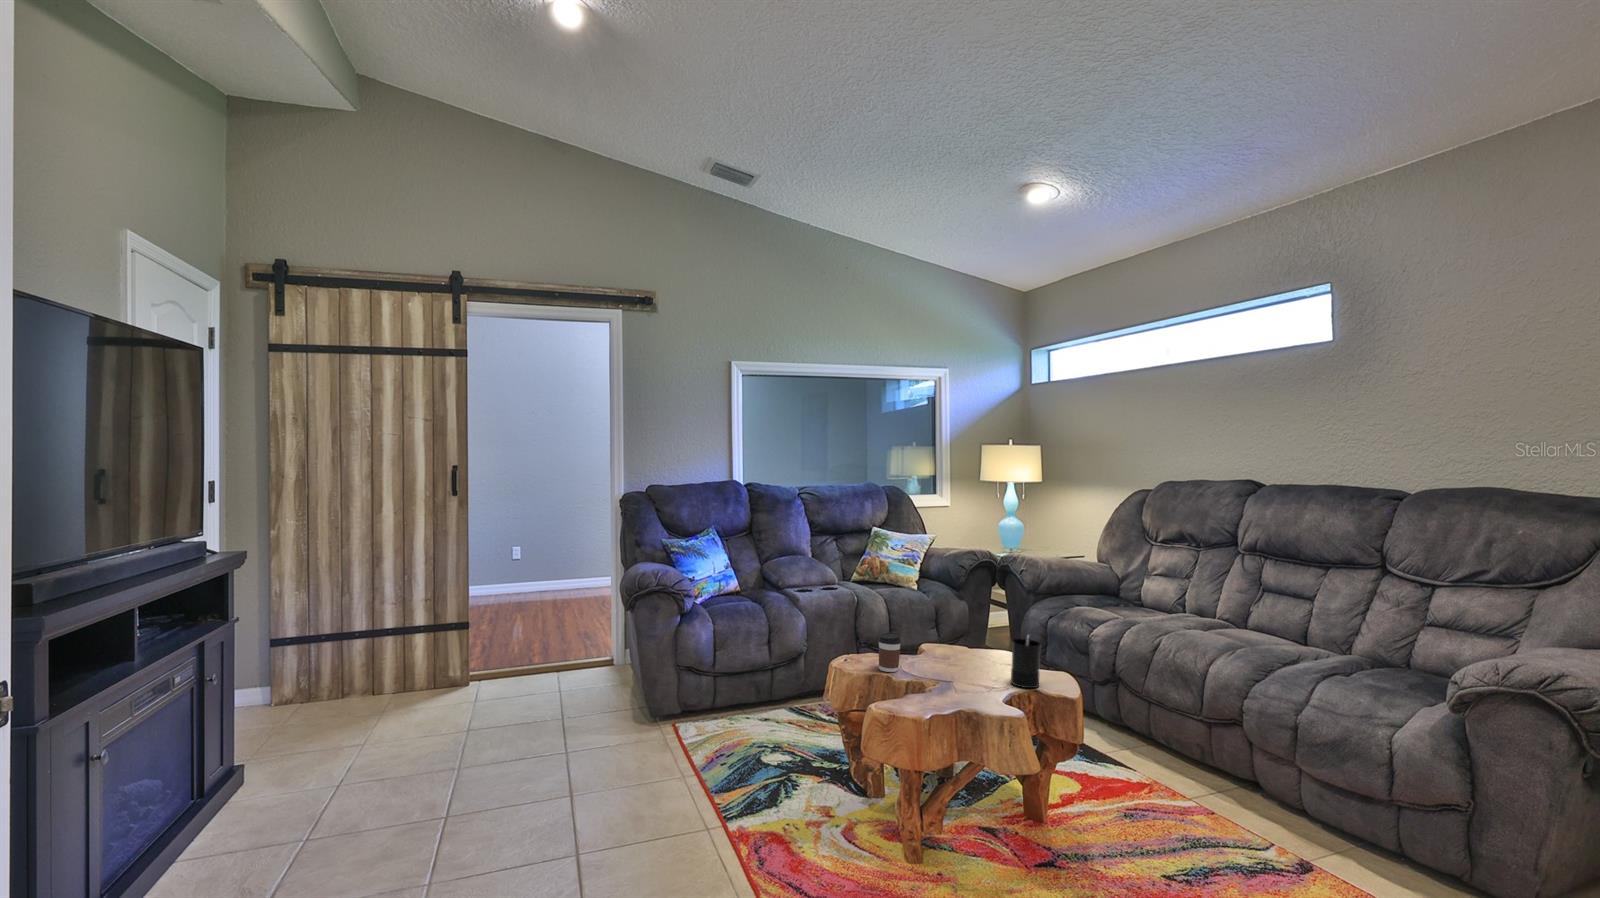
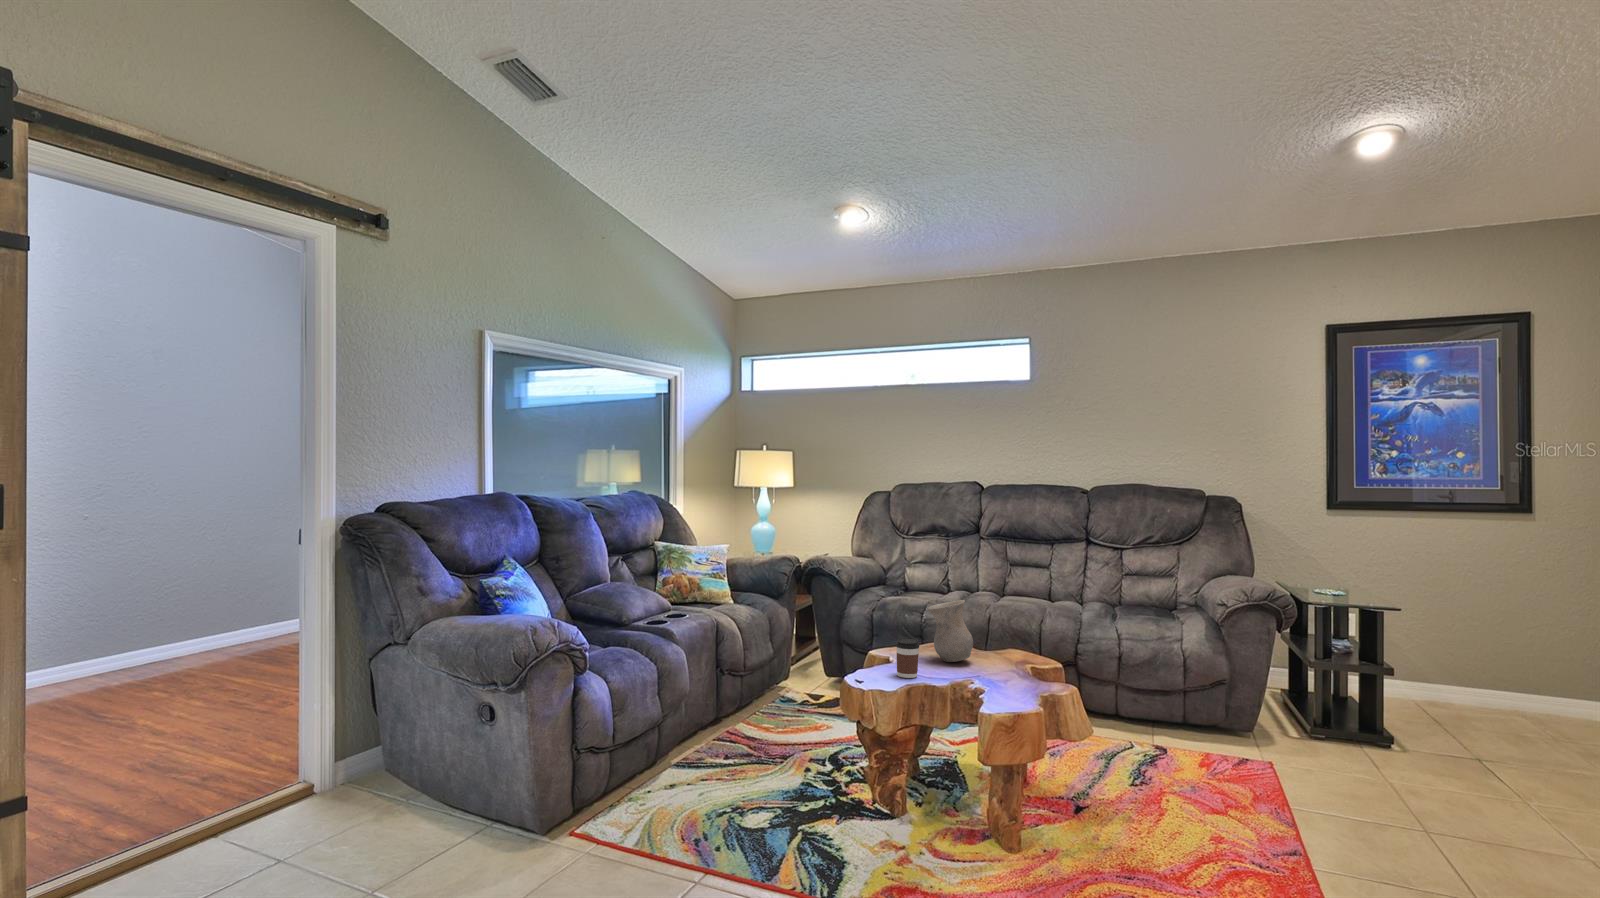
vase: none [943,608,988,669] -> present [927,600,973,662]
candle: present [1011,636,1040,688] -> none [998,618,1023,665]

